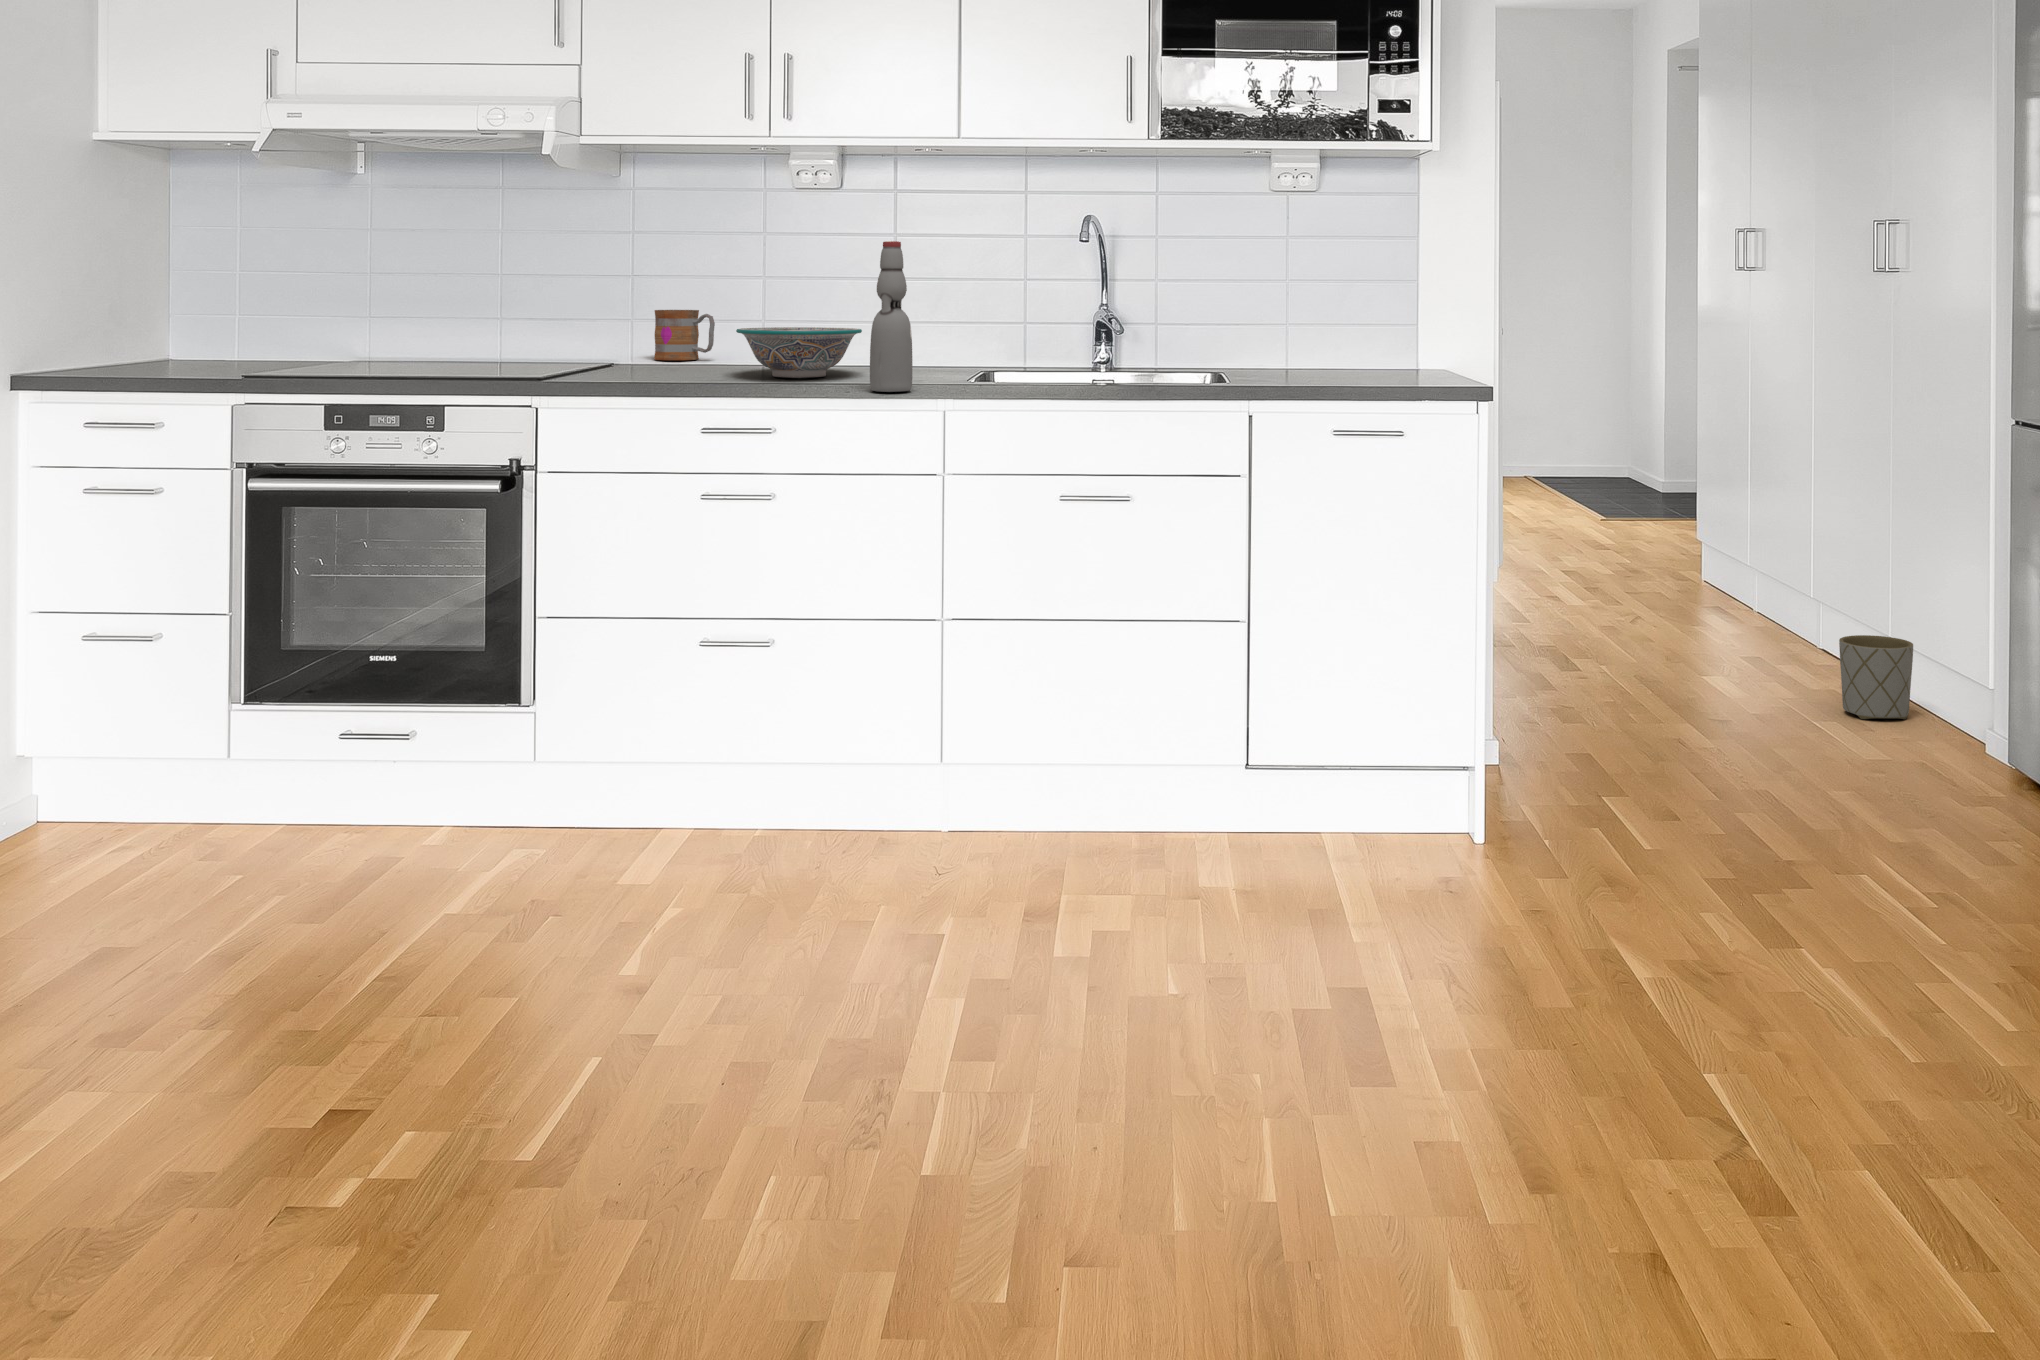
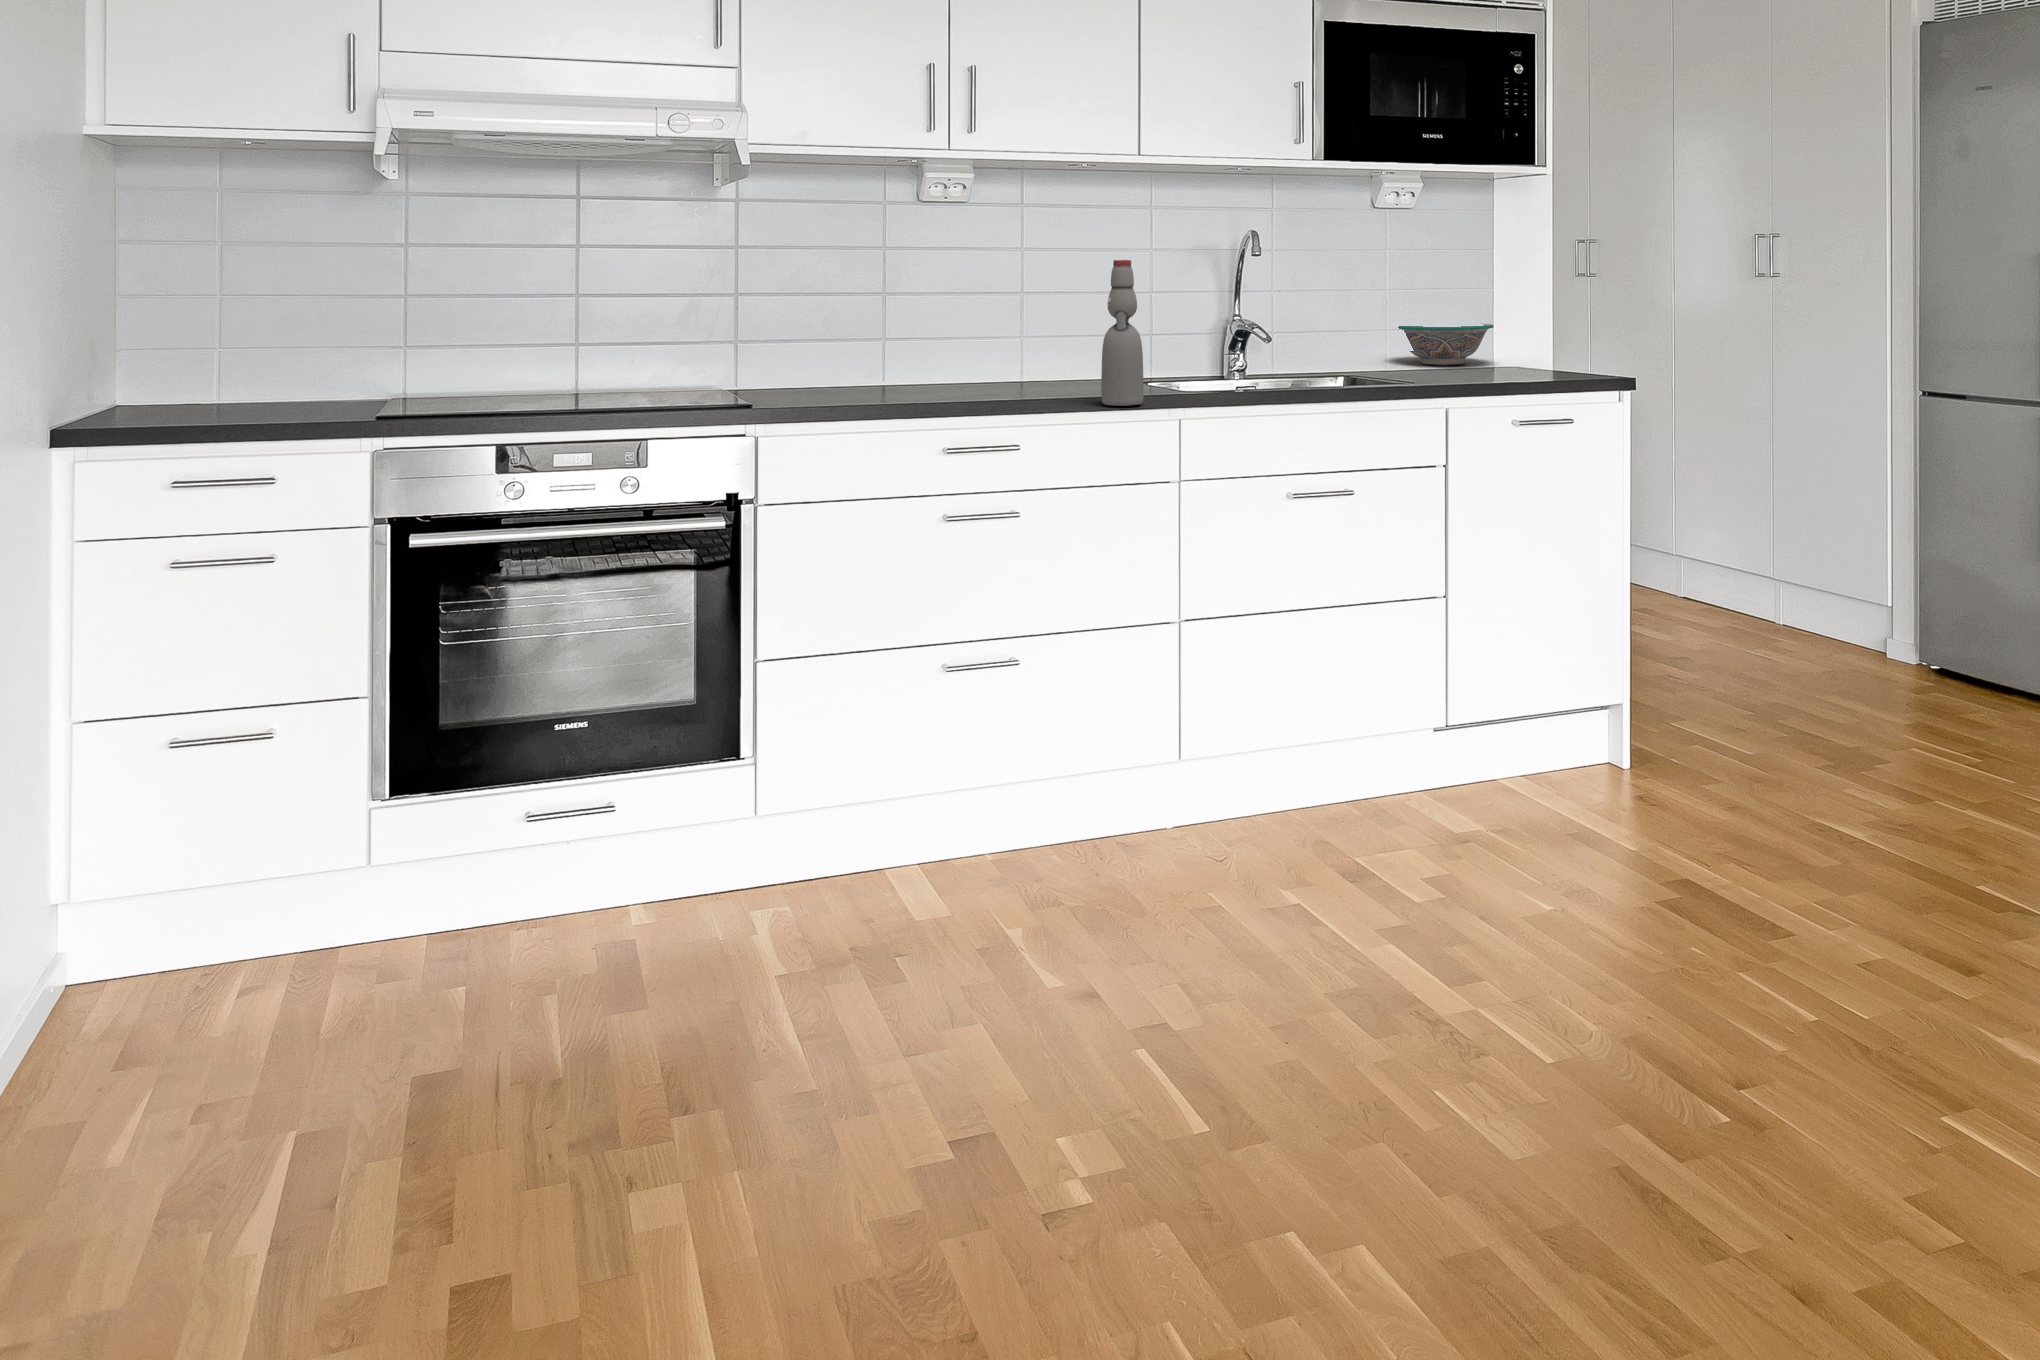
mug: present [654,310,715,360] -> none [773,327,844,381]
bowl: present [736,327,862,378] -> present [1398,323,1494,365]
planter: present [1839,635,1913,719] -> none [1758,568,1815,636]

